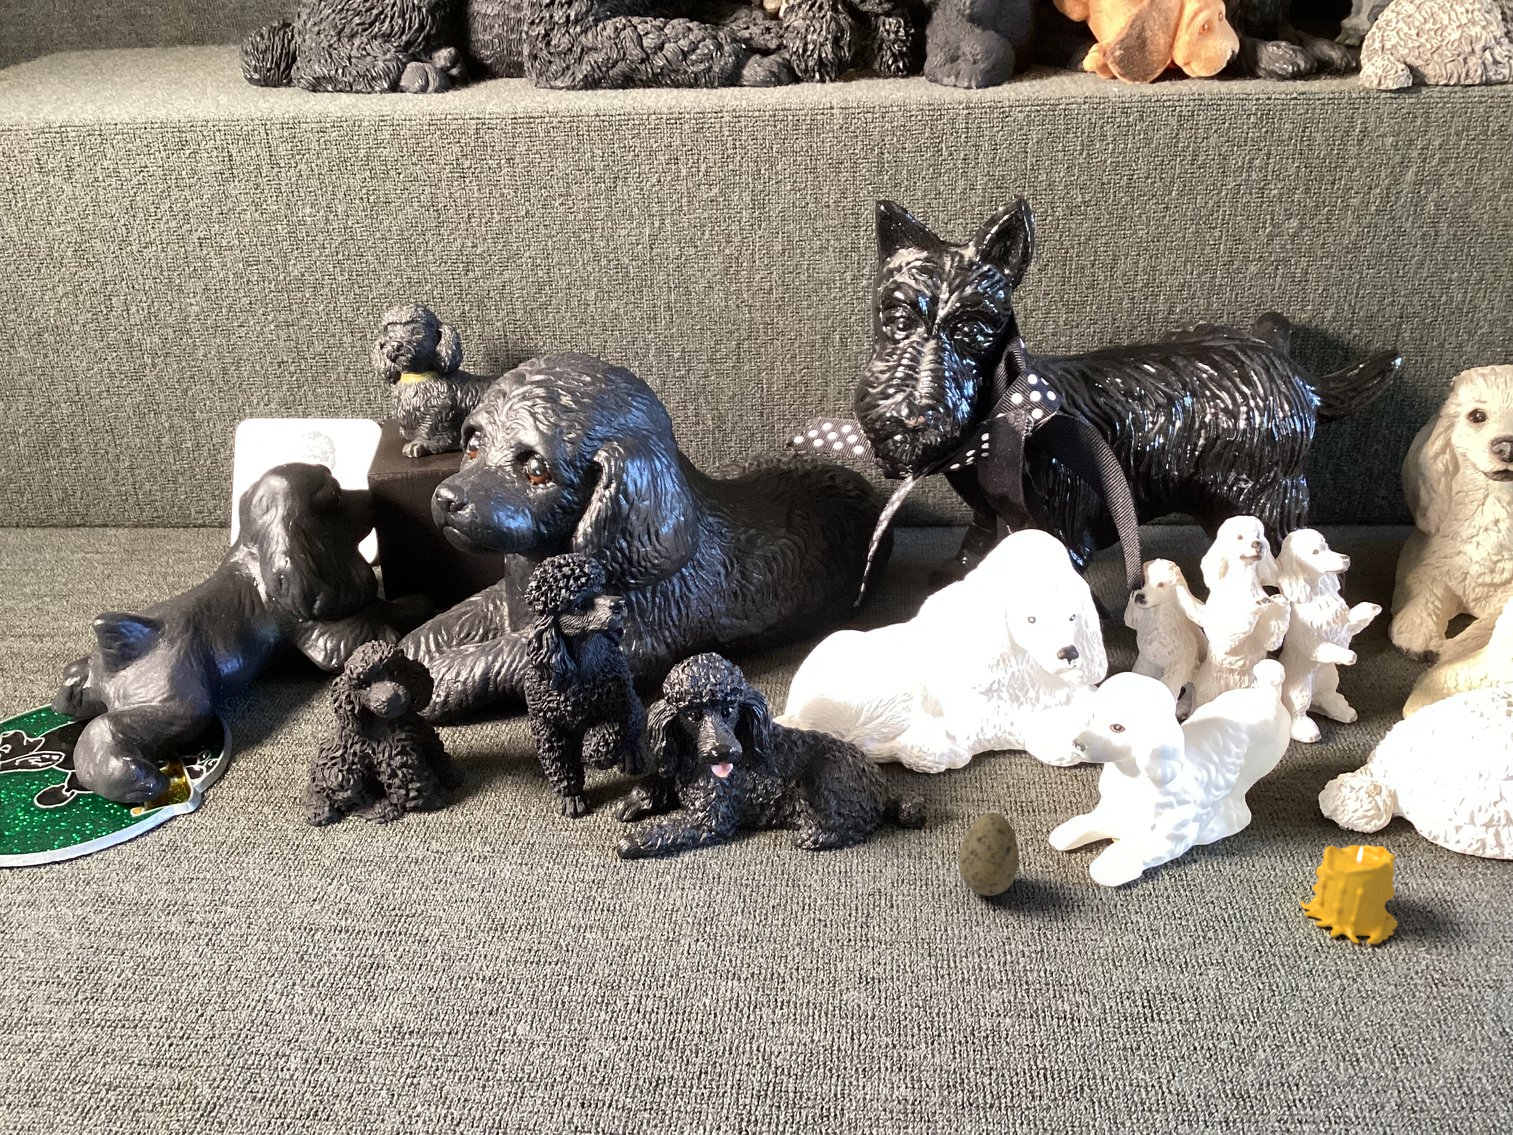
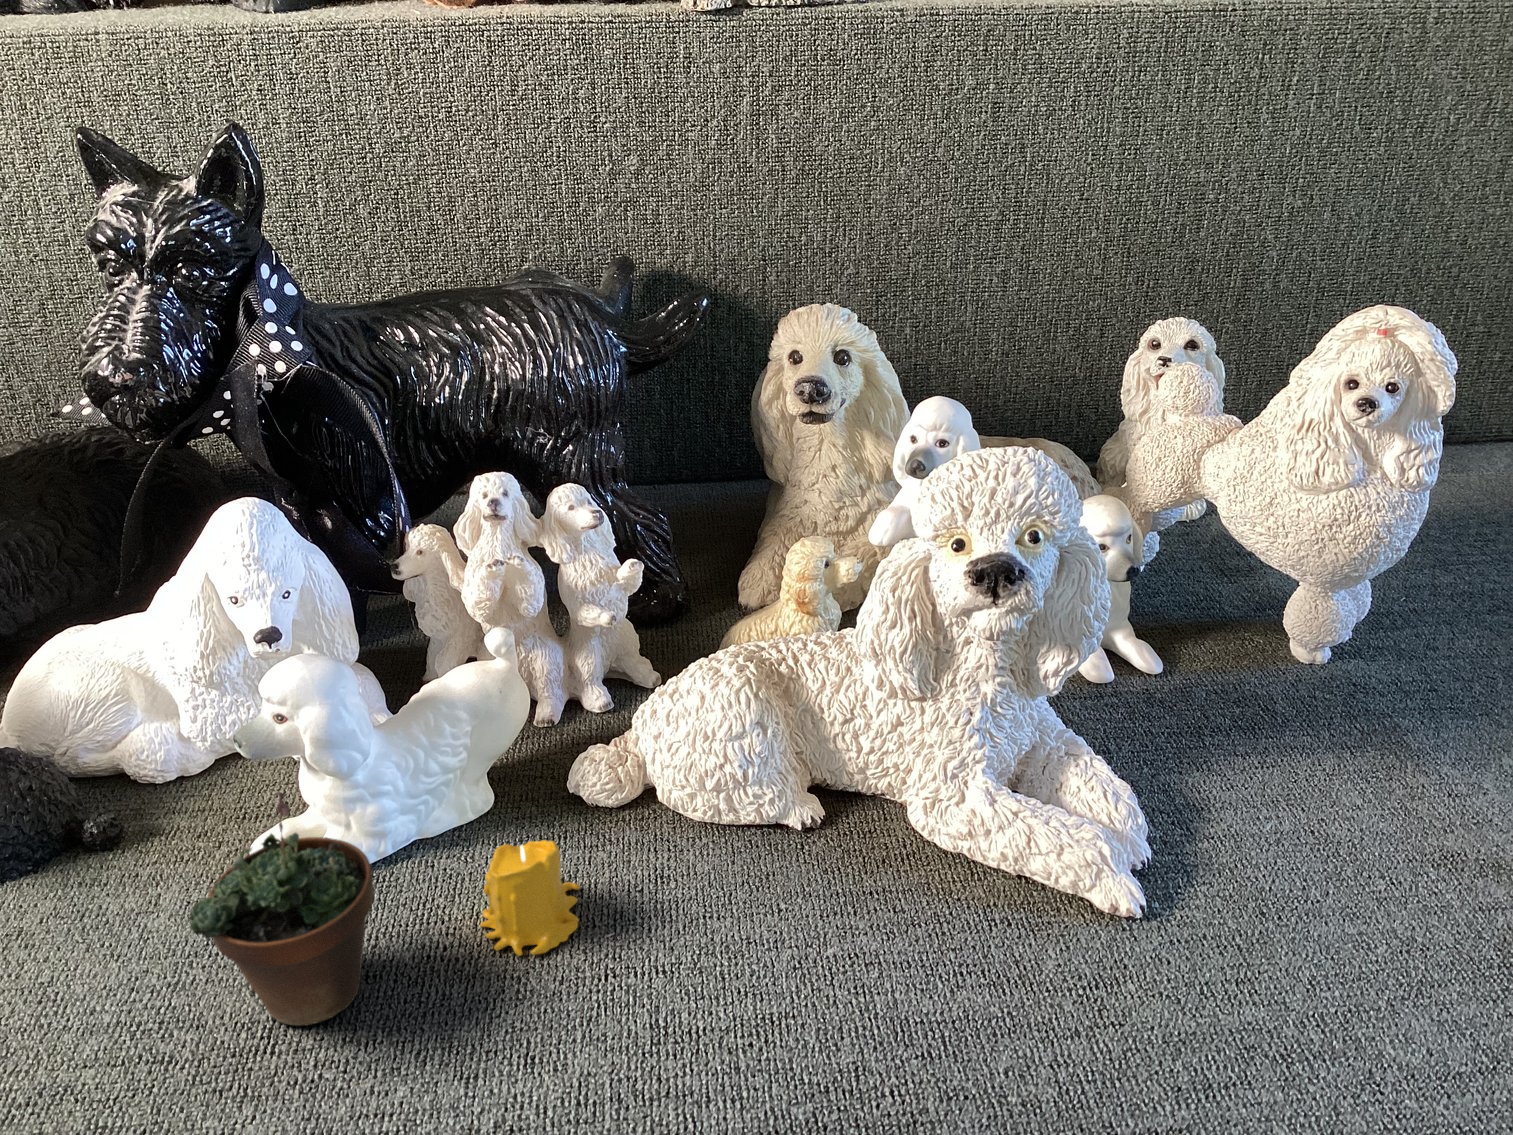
succulent plant: none [1132,780,1272,981] -> present [188,792,374,1026]
decorative egg: present [959,813,1019,896] -> none [68,844,151,941]

